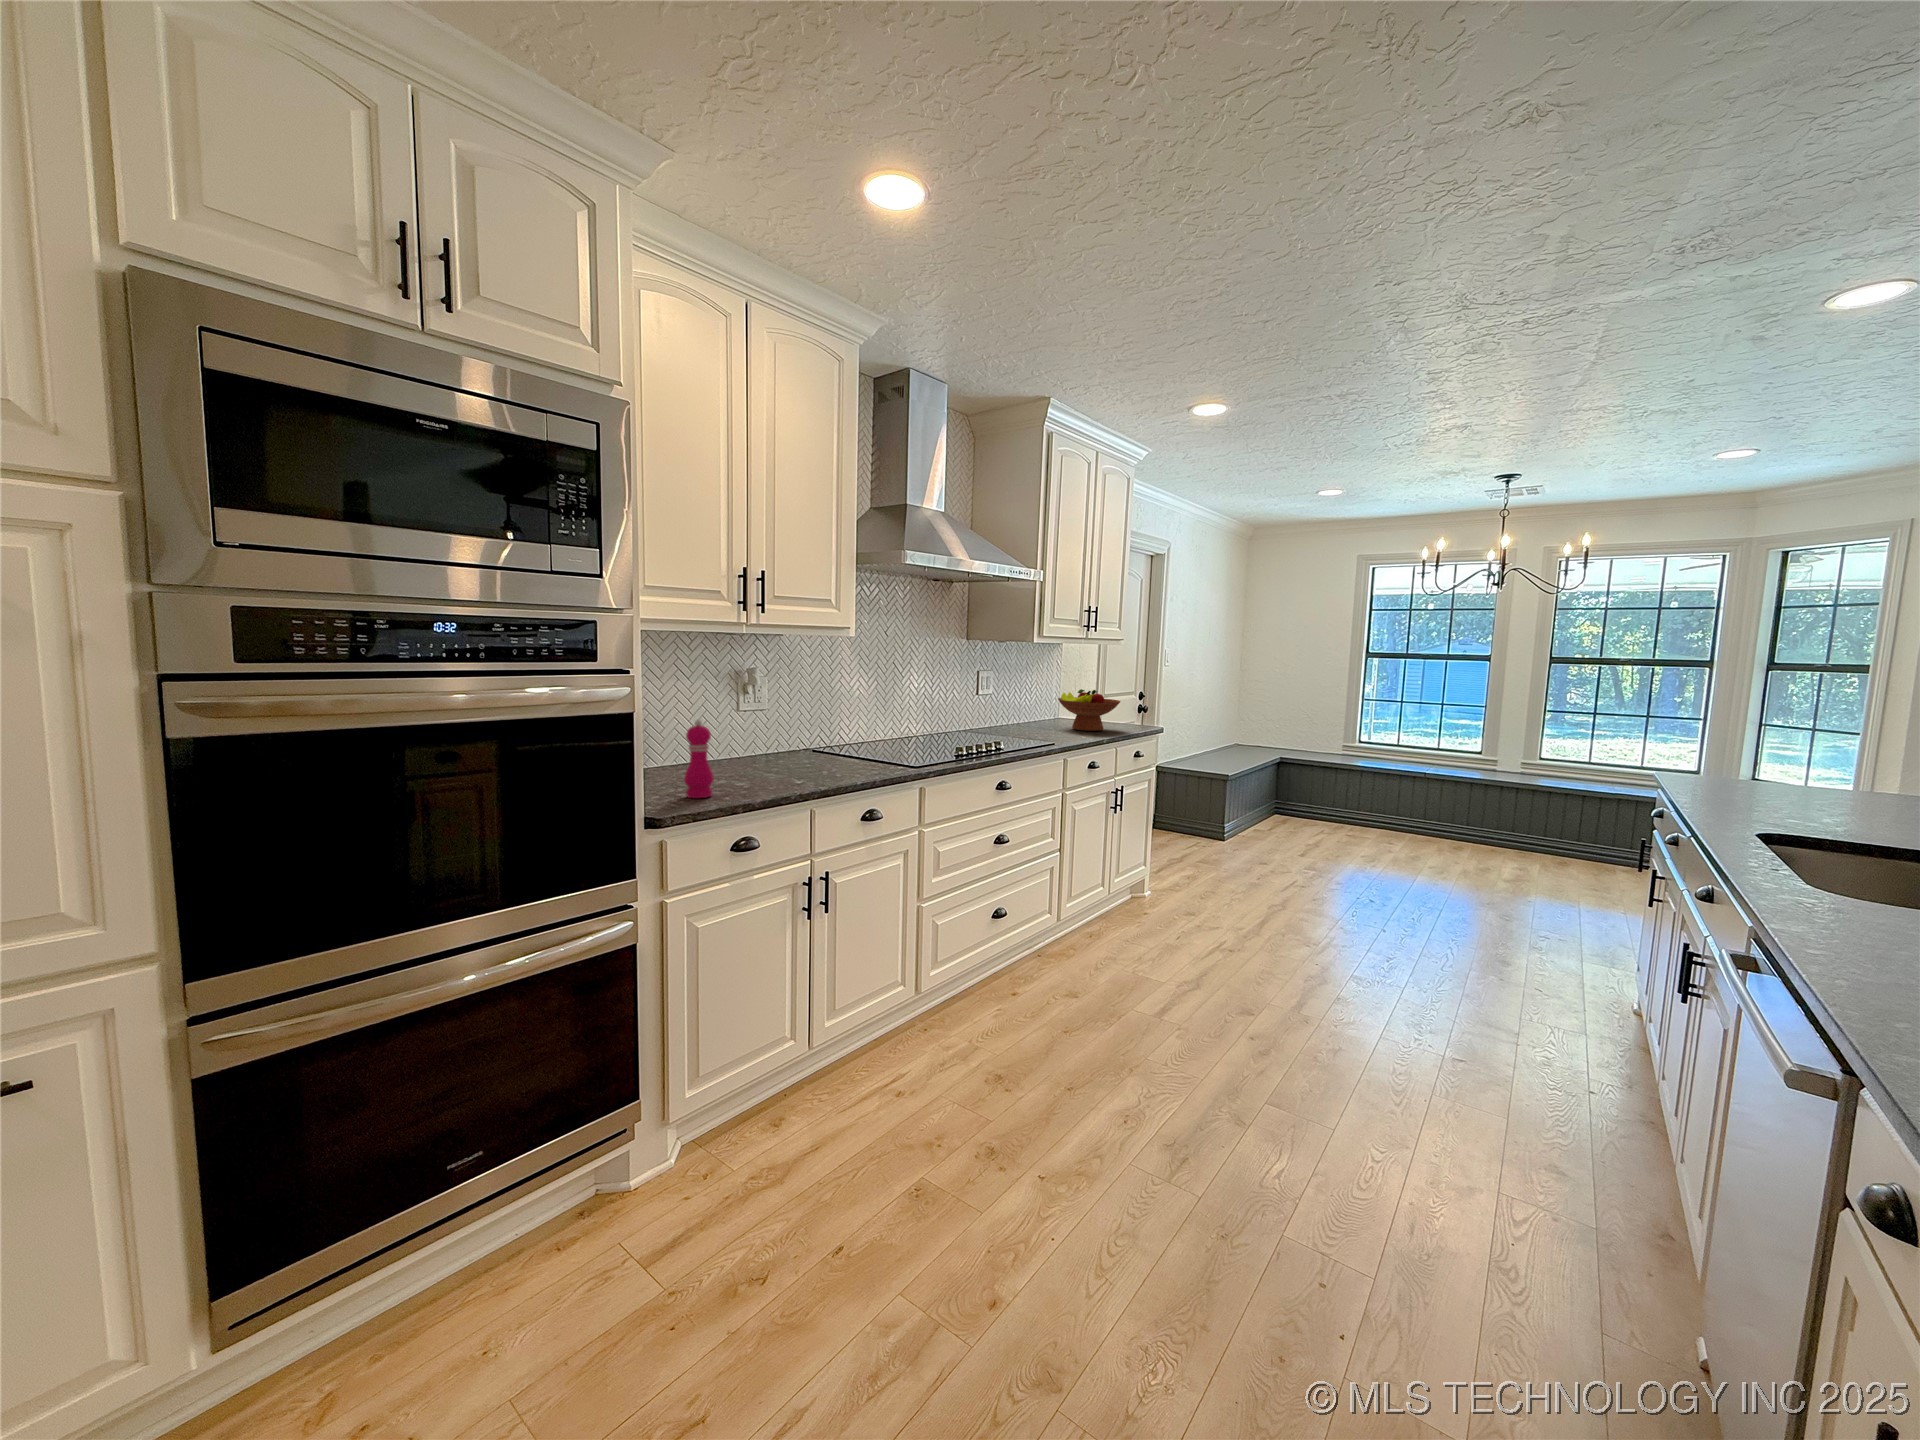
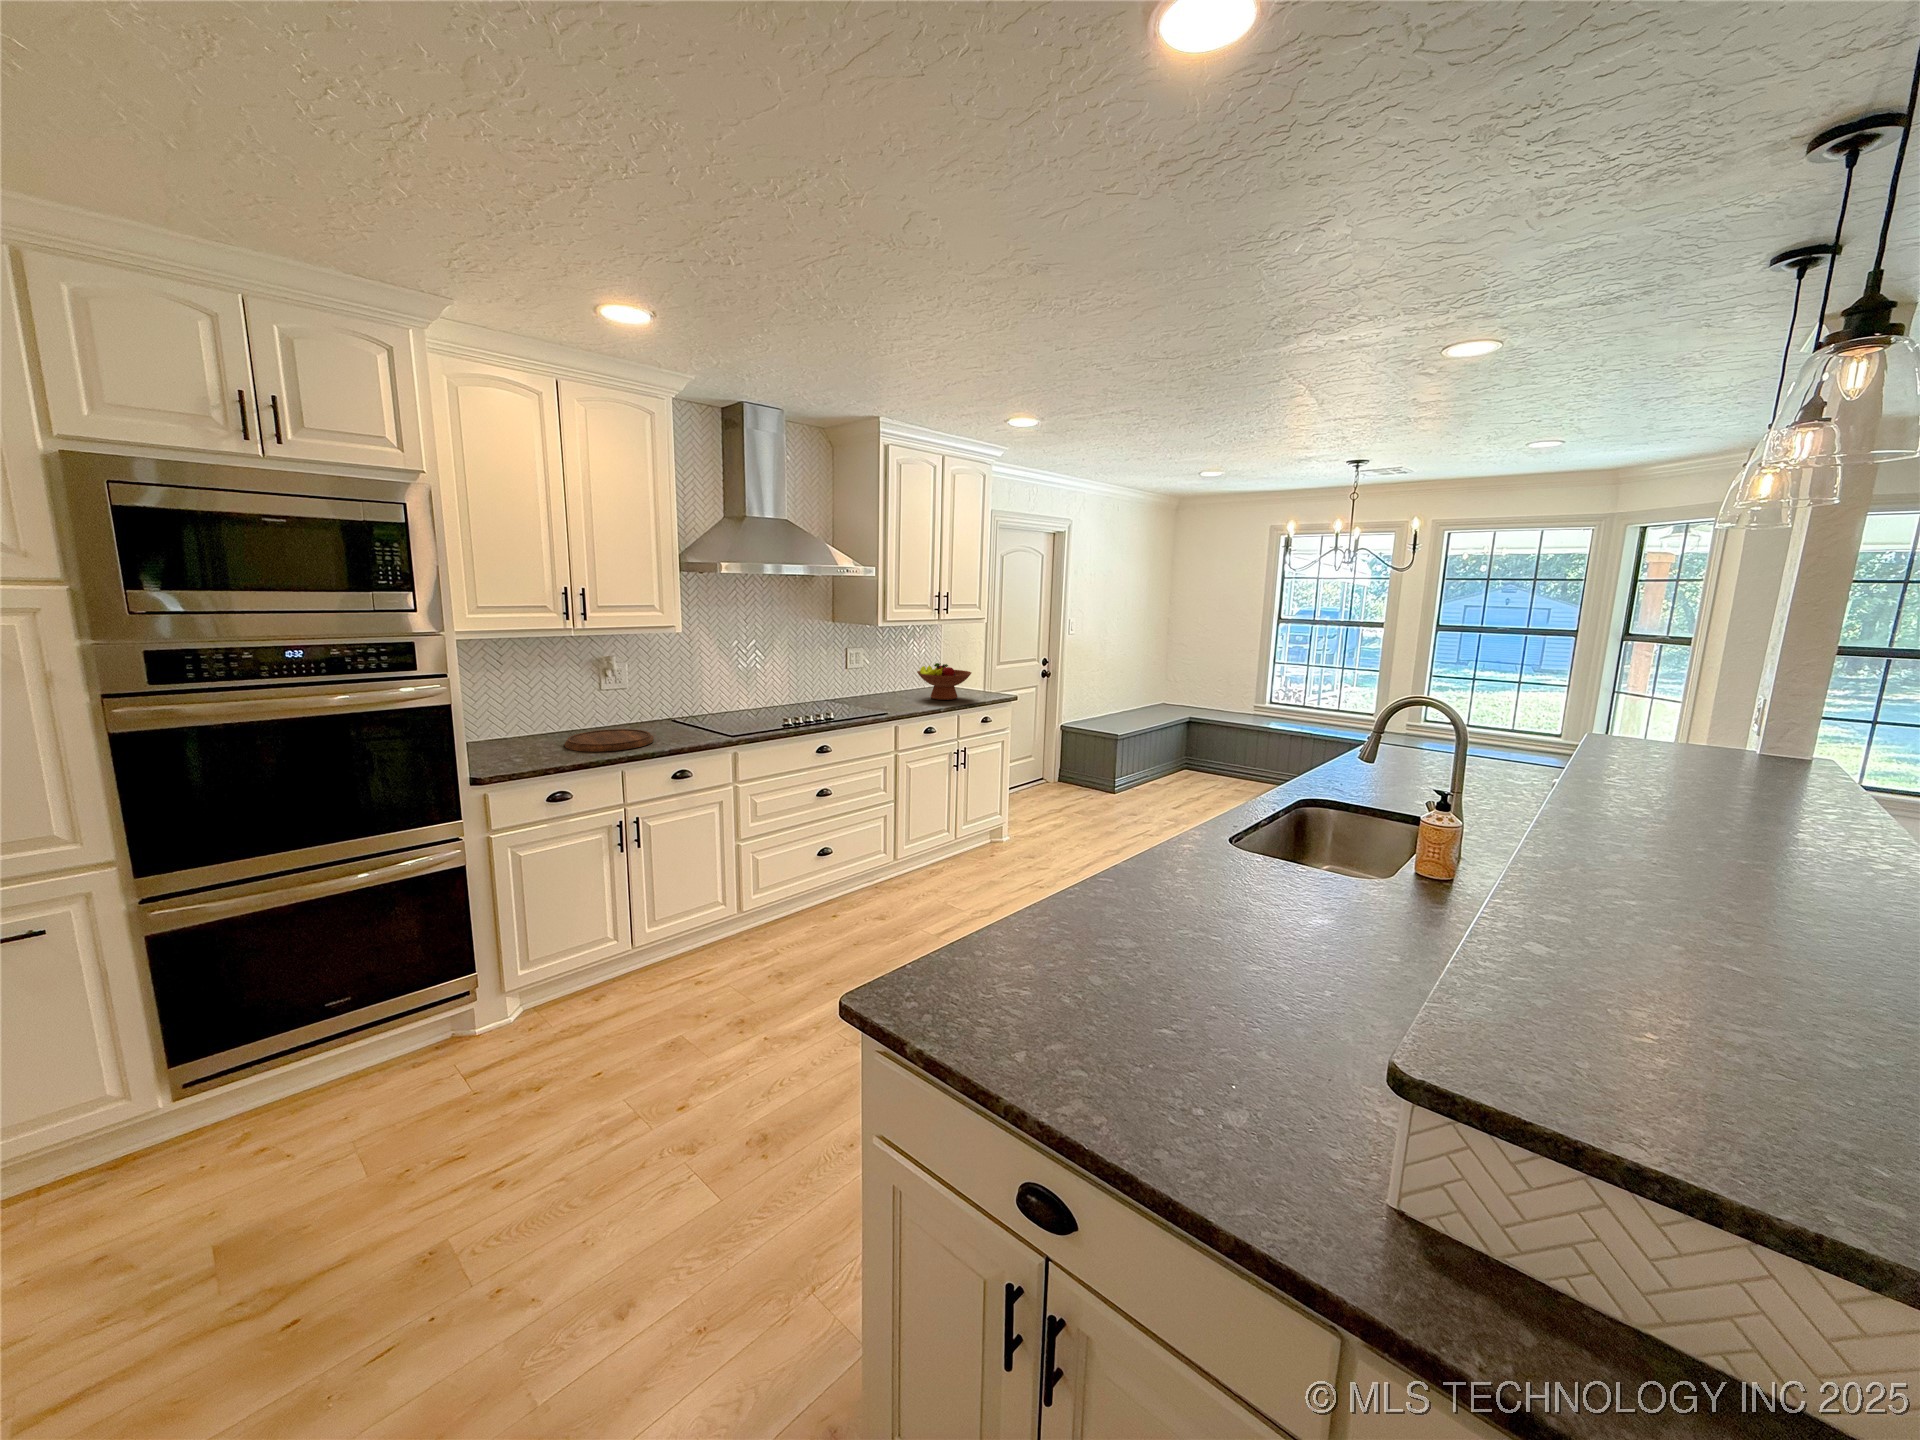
pepper mill: present [684,720,714,798] -> none [510,706,535,764]
cutting board: none [726,757,832,784] -> present [565,729,654,752]

